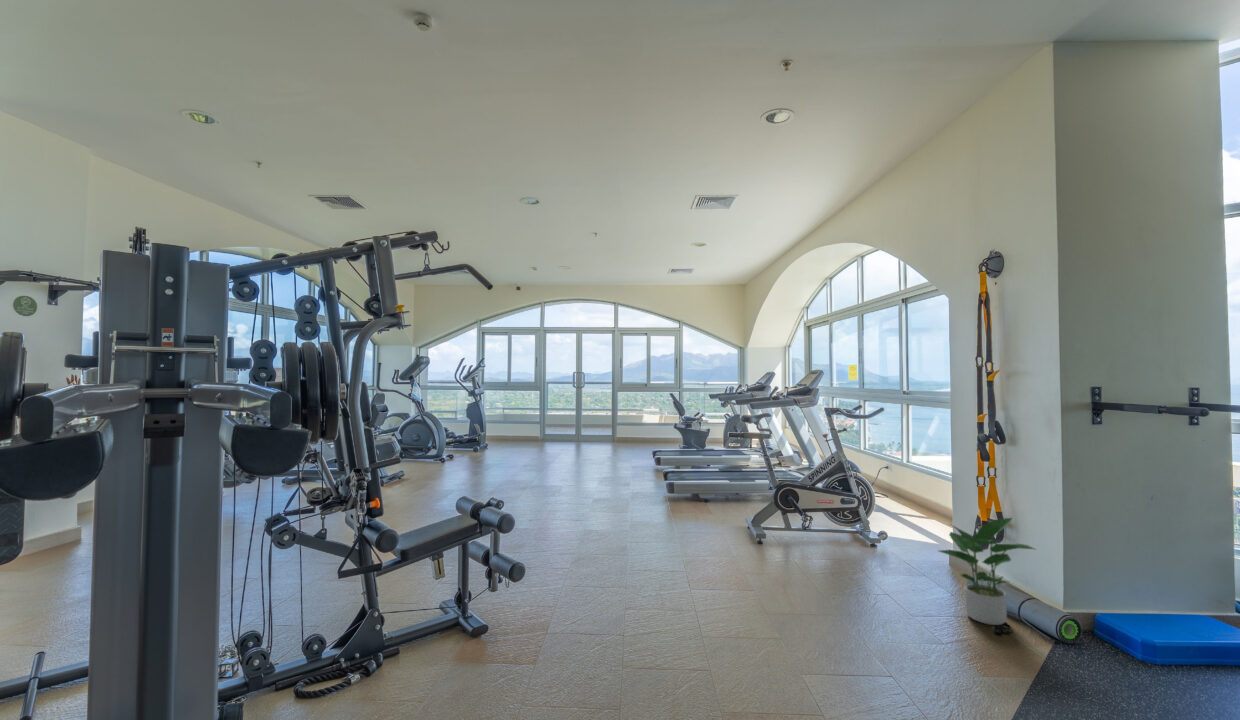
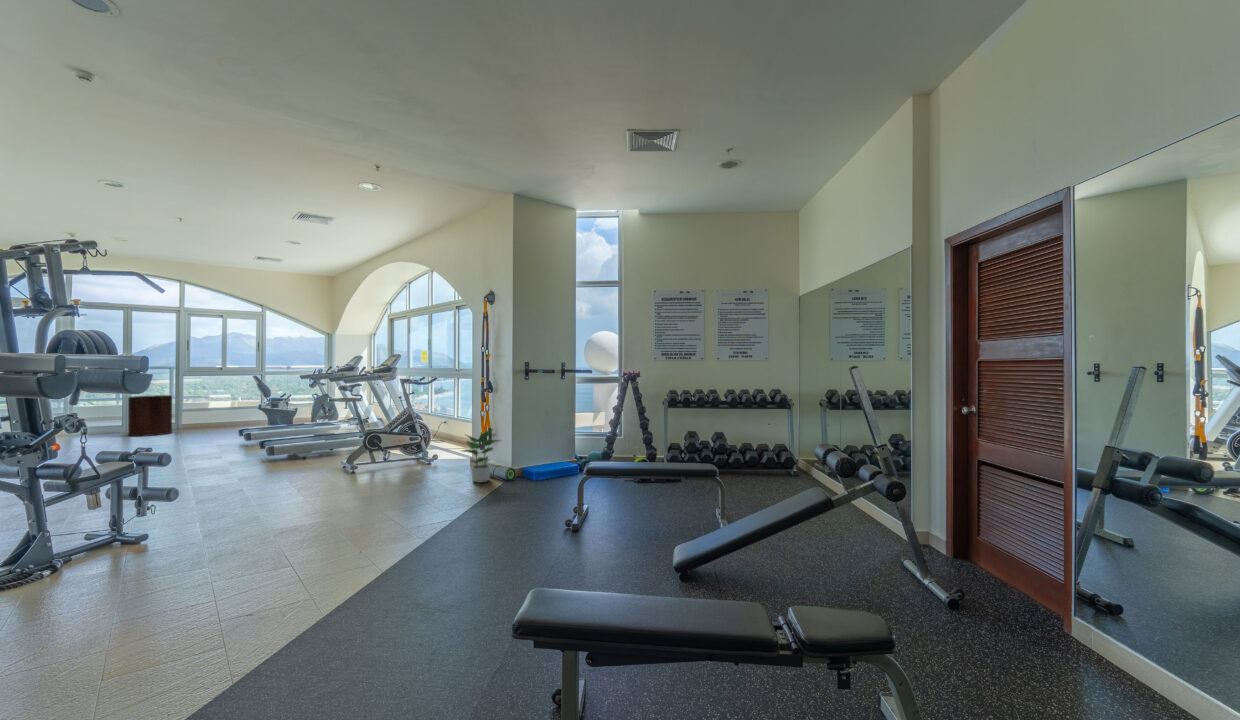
trash can: none [584,410,612,448] -> present [128,395,172,436]

